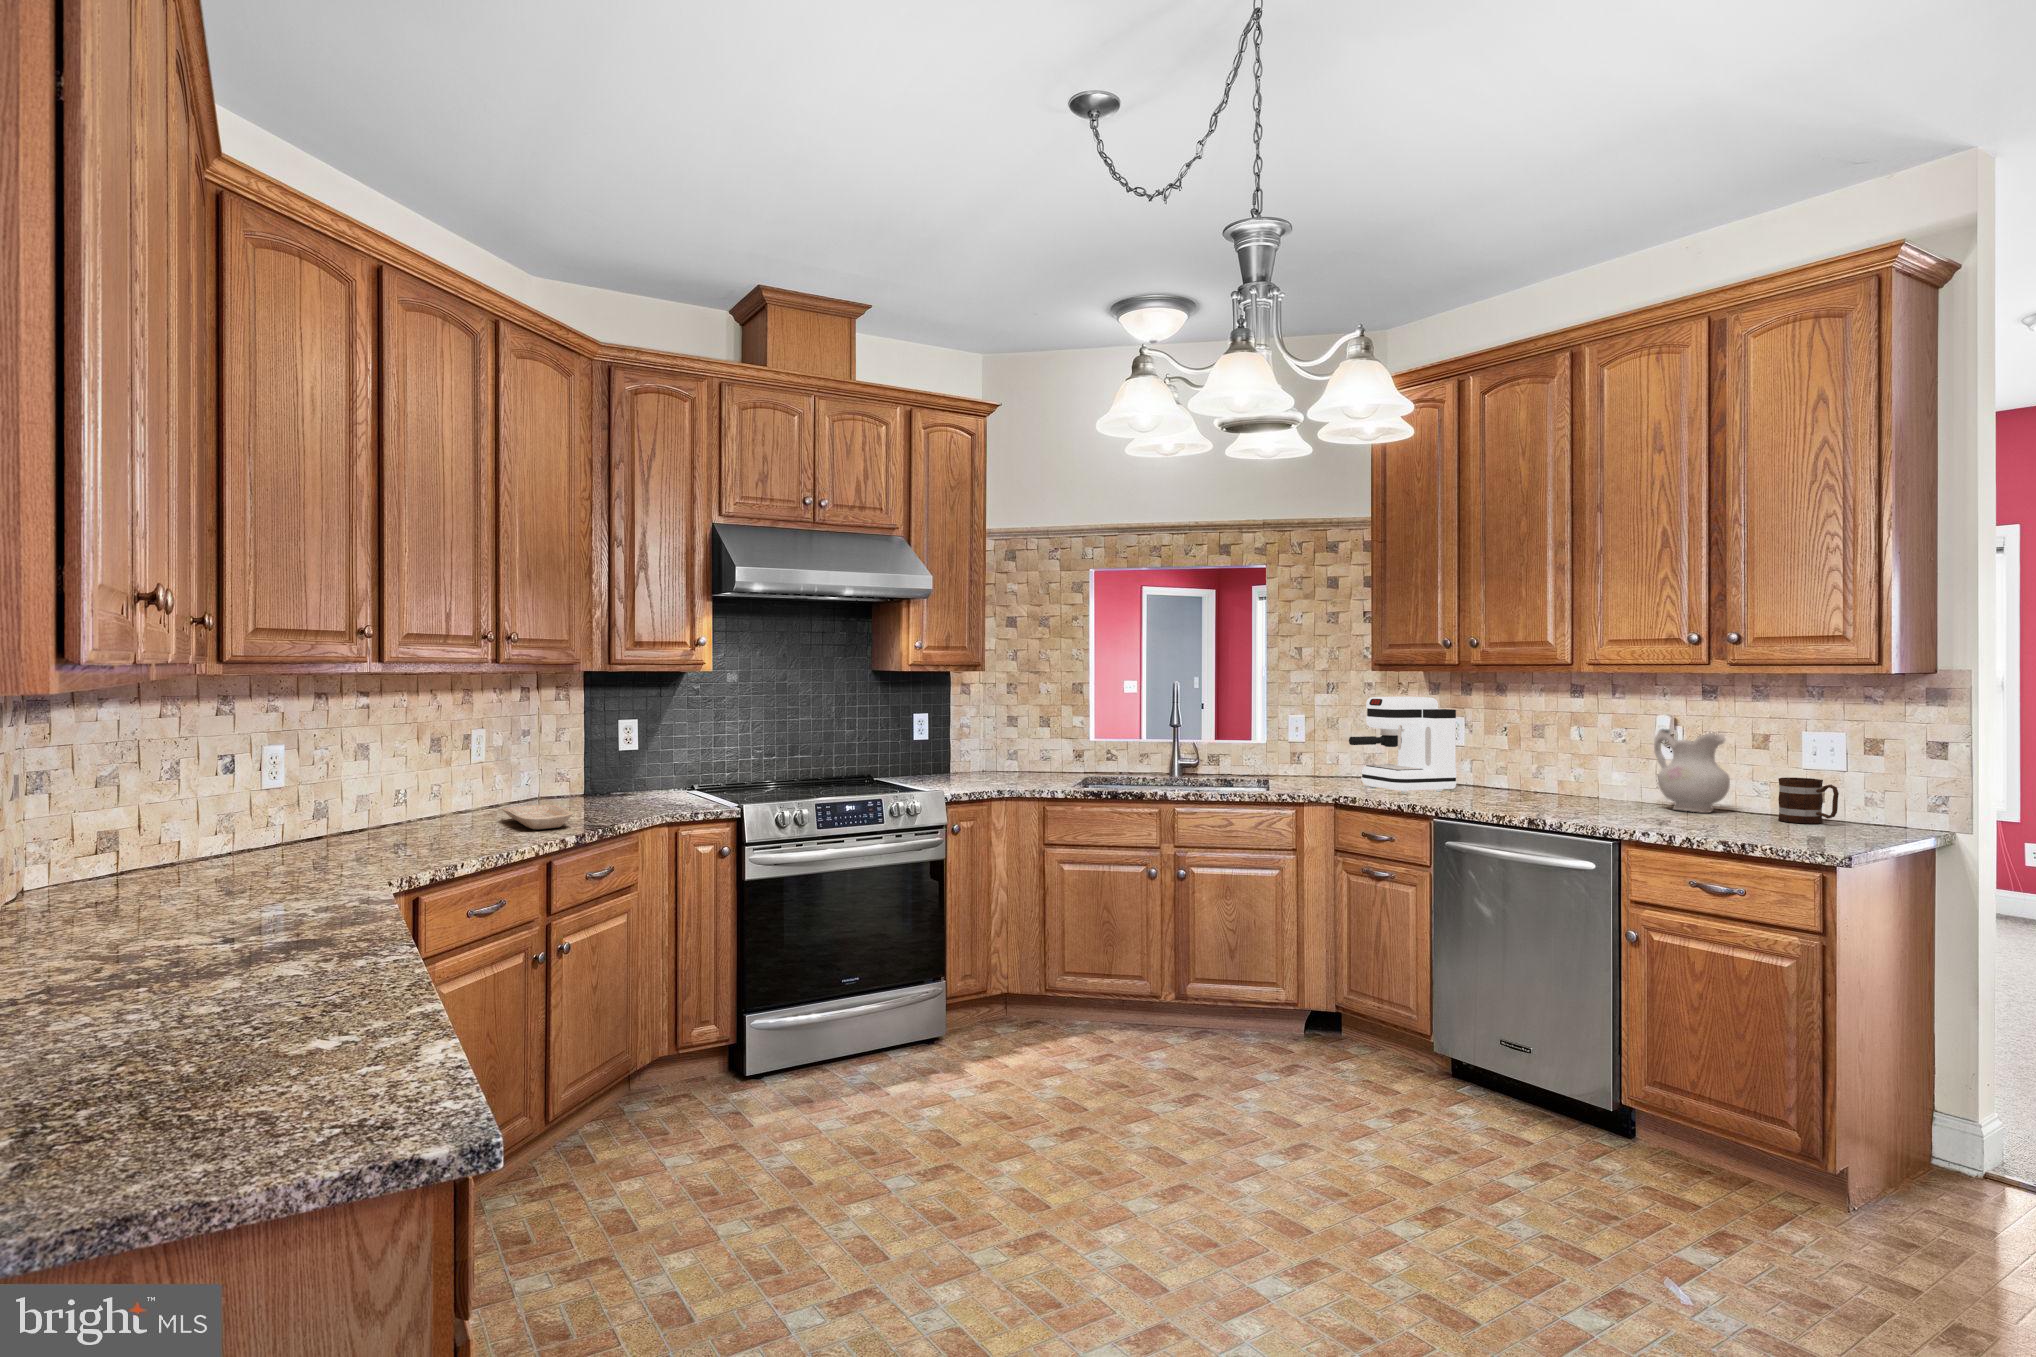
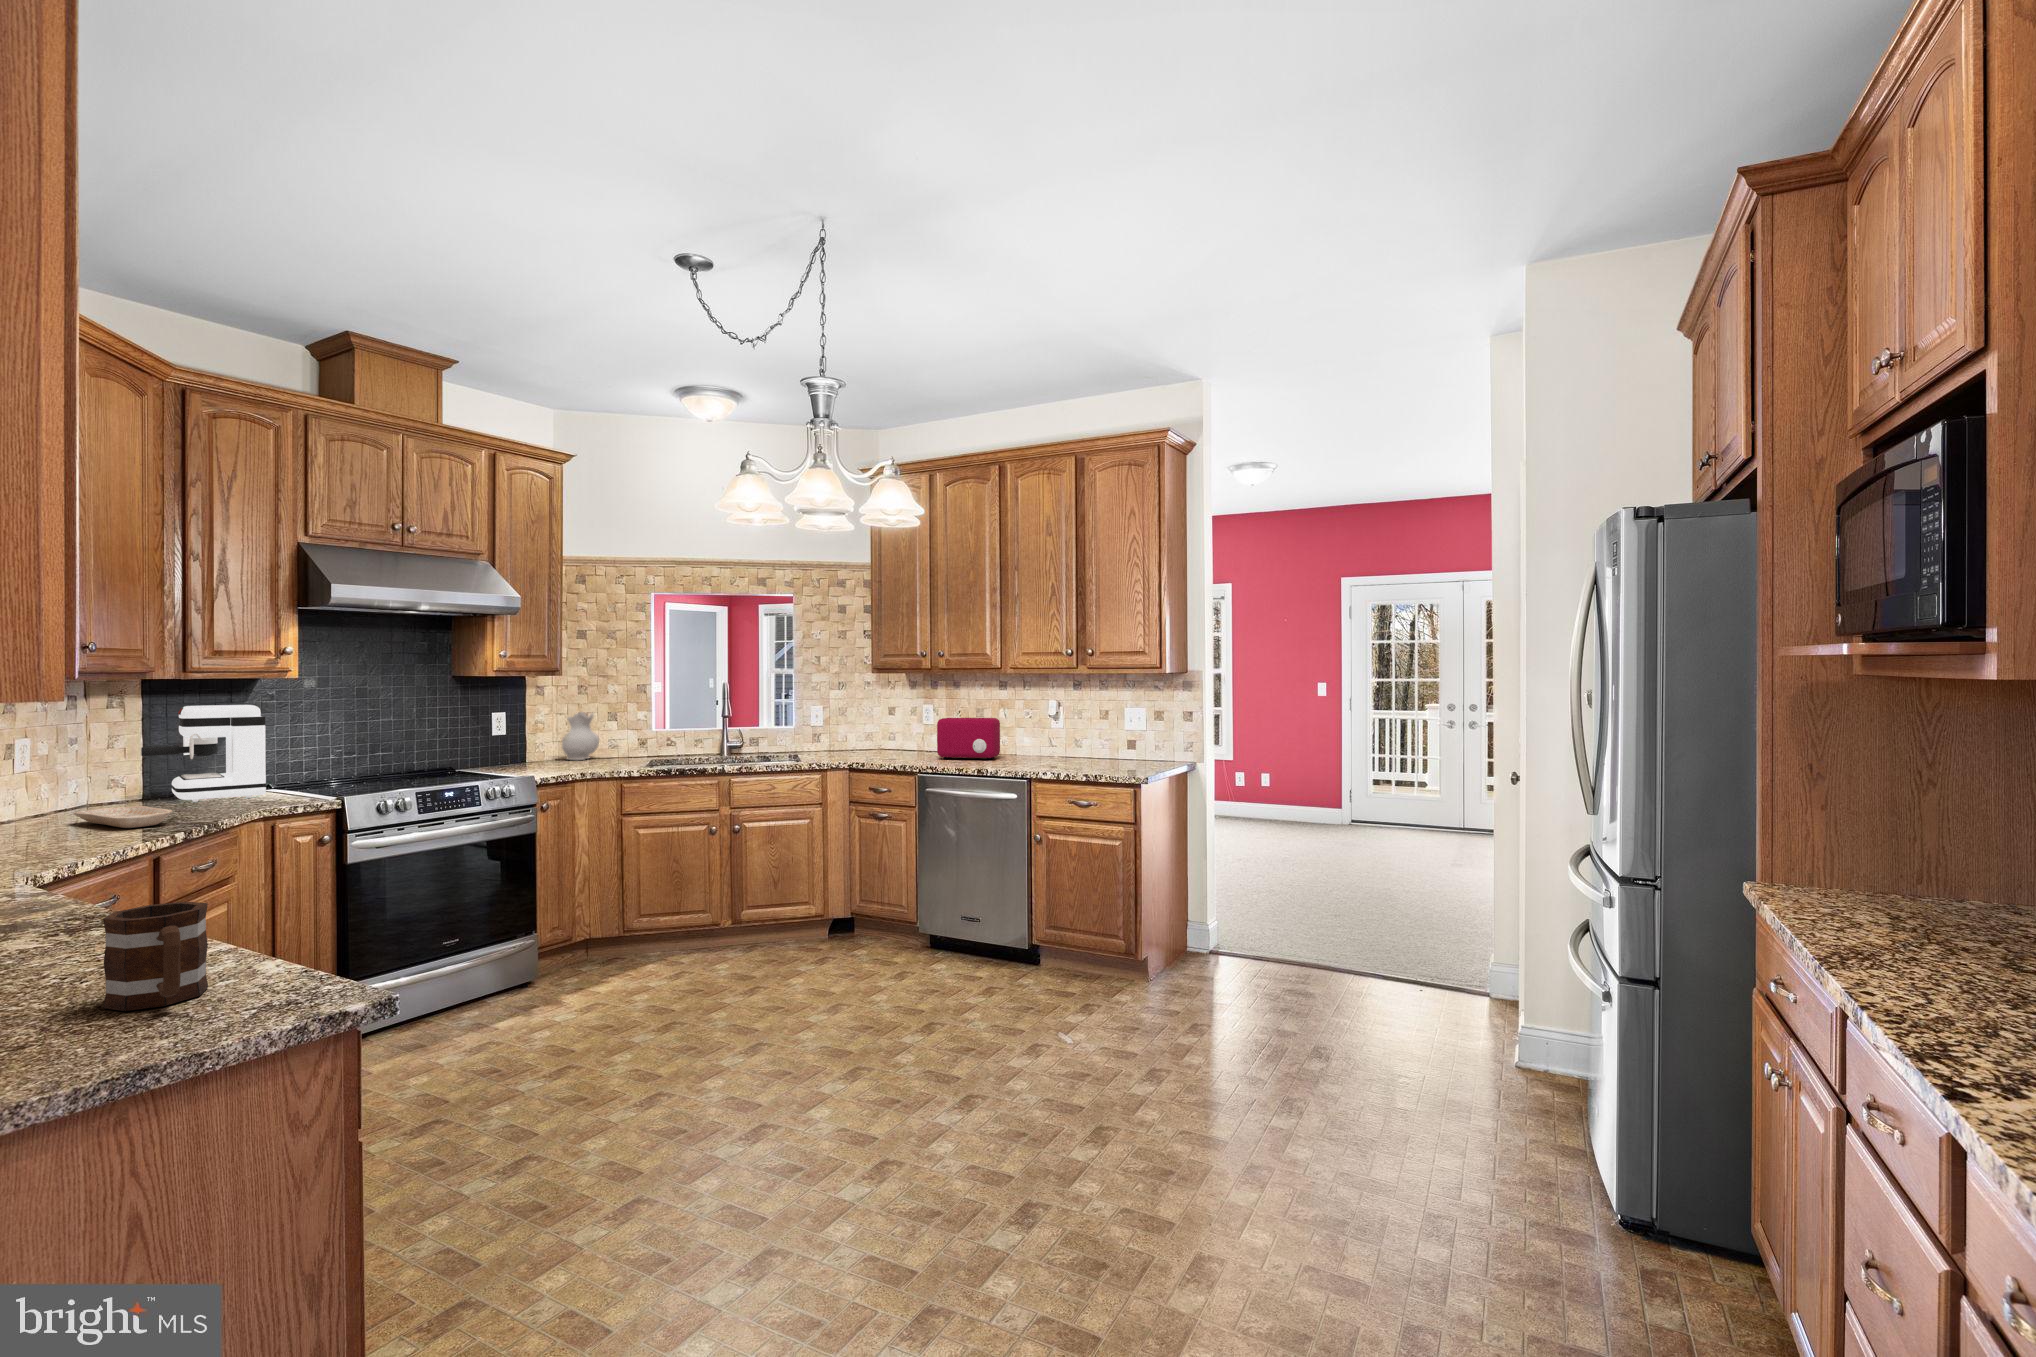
coffee maker: present [1349,697,1456,793] -> present [141,705,266,802]
ceramic pitcher: present [1654,729,1730,813] -> present [562,712,599,760]
toaster: none [1469,736,1573,803] -> present [937,718,1000,760]
mug: present [1778,778,1839,824] -> present [103,902,208,1011]

